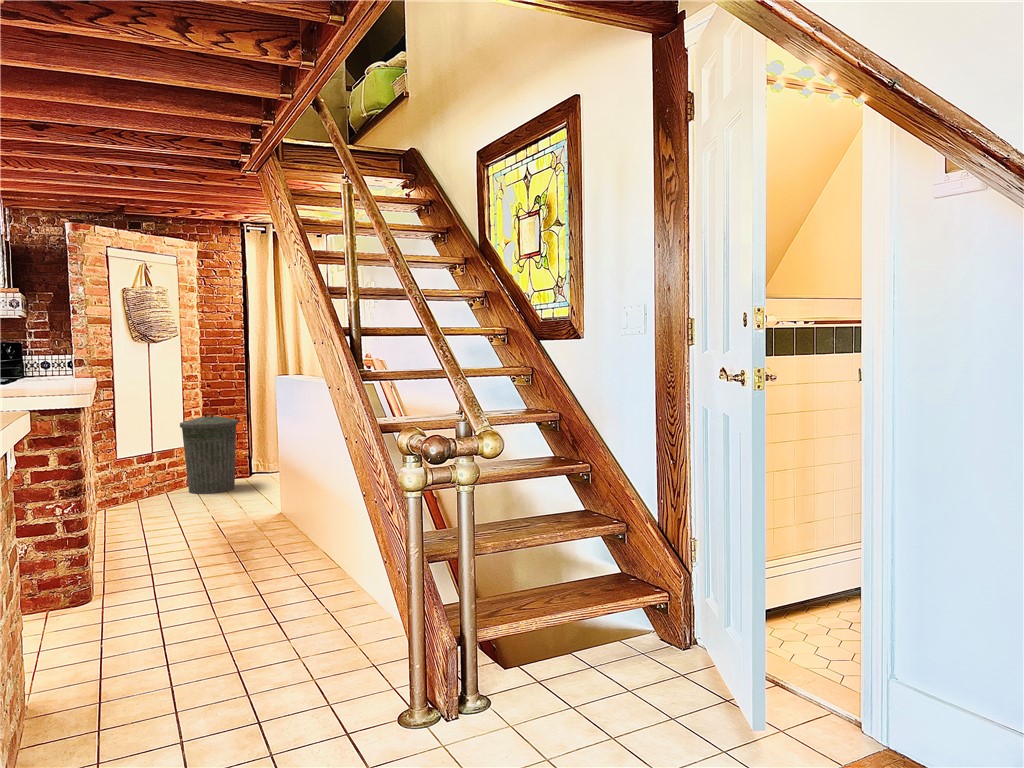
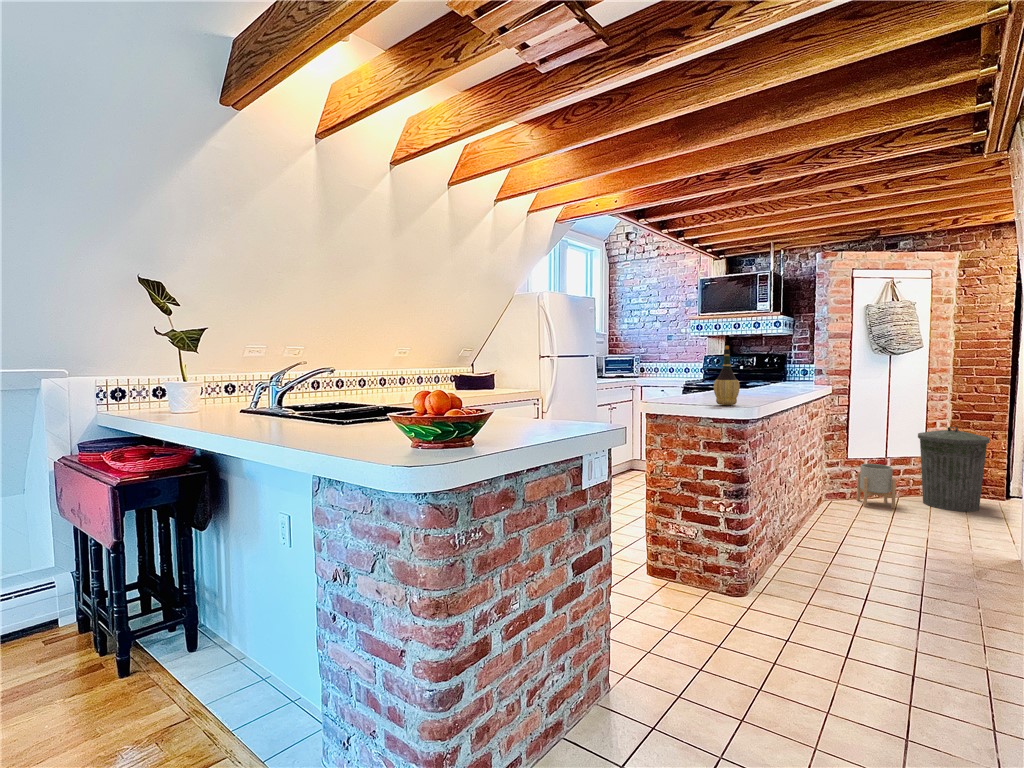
wine bottle: none [42,327,73,393] -> present [714,346,740,405]
planter: none [129,460,170,507] -> present [857,464,896,509]

